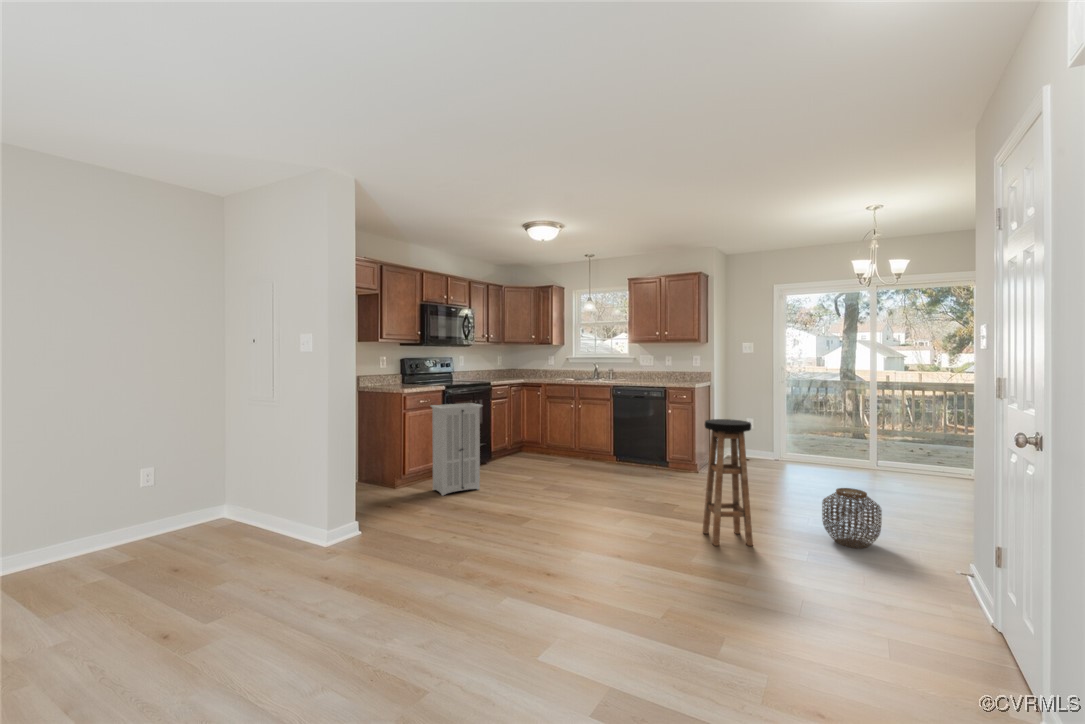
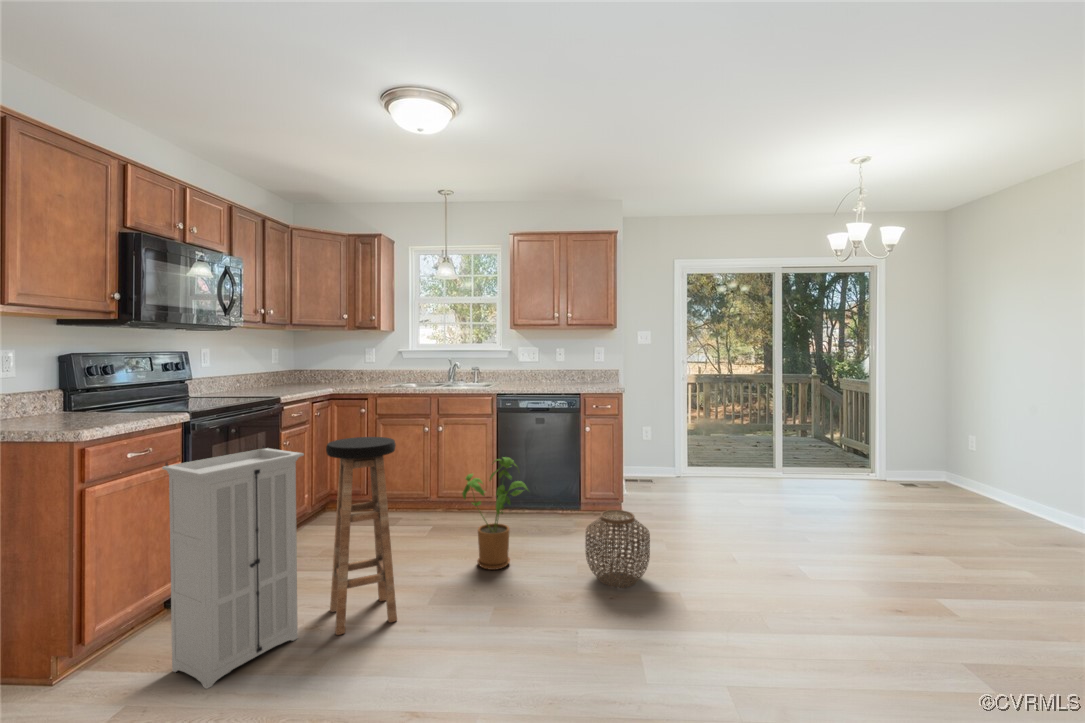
bar stool: present [703,419,753,546] -> present [326,437,397,635]
house plant: none [571,420,606,483] -> present [462,457,528,570]
woven basket: present [822,488,882,549] -> present [585,510,650,588]

